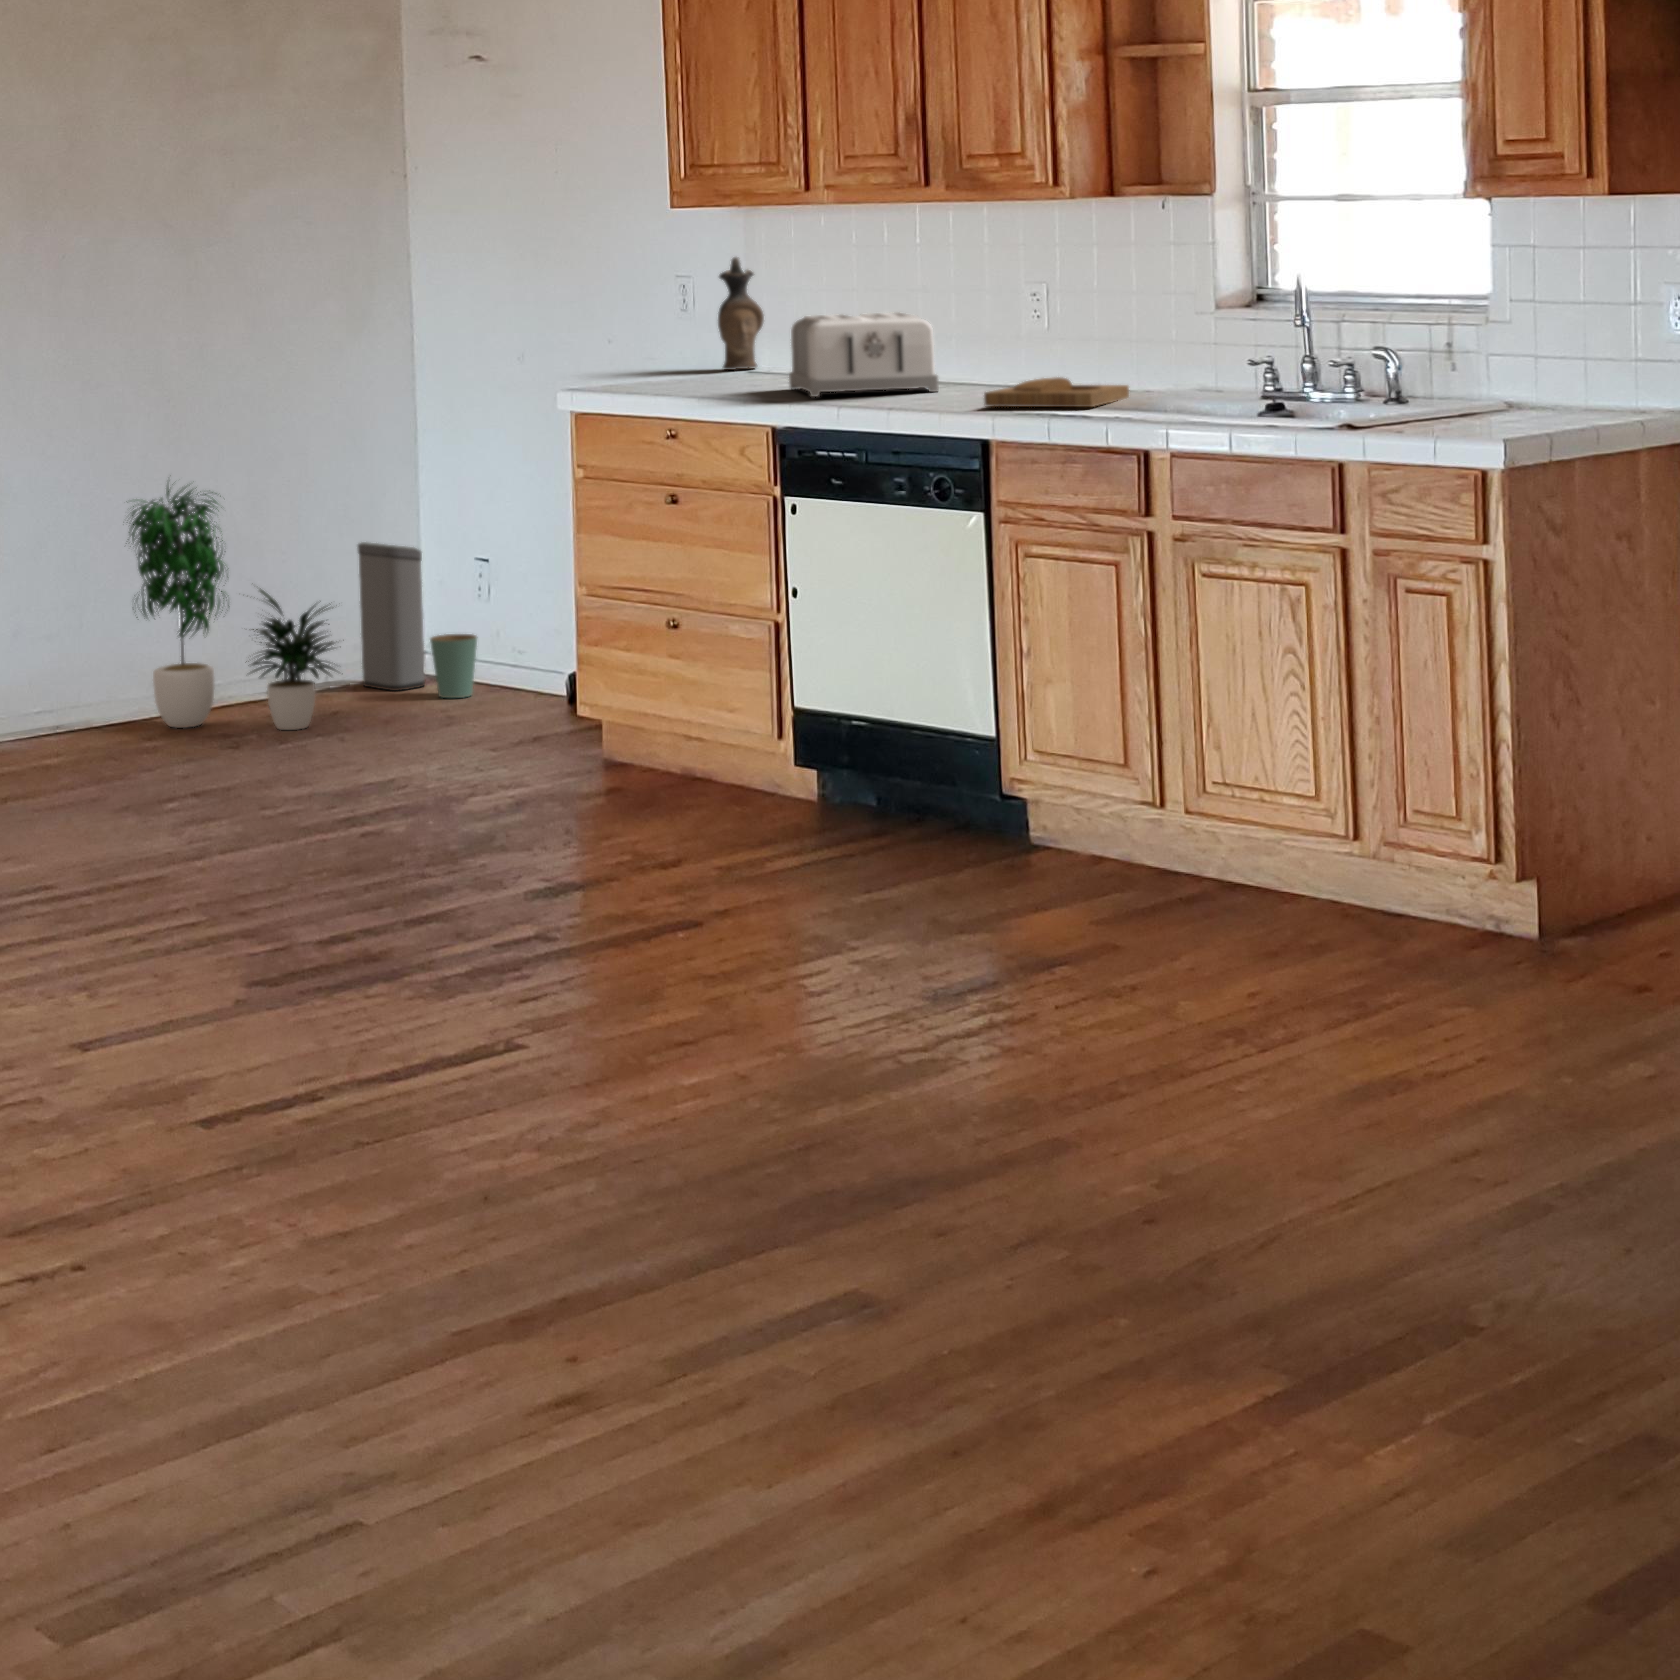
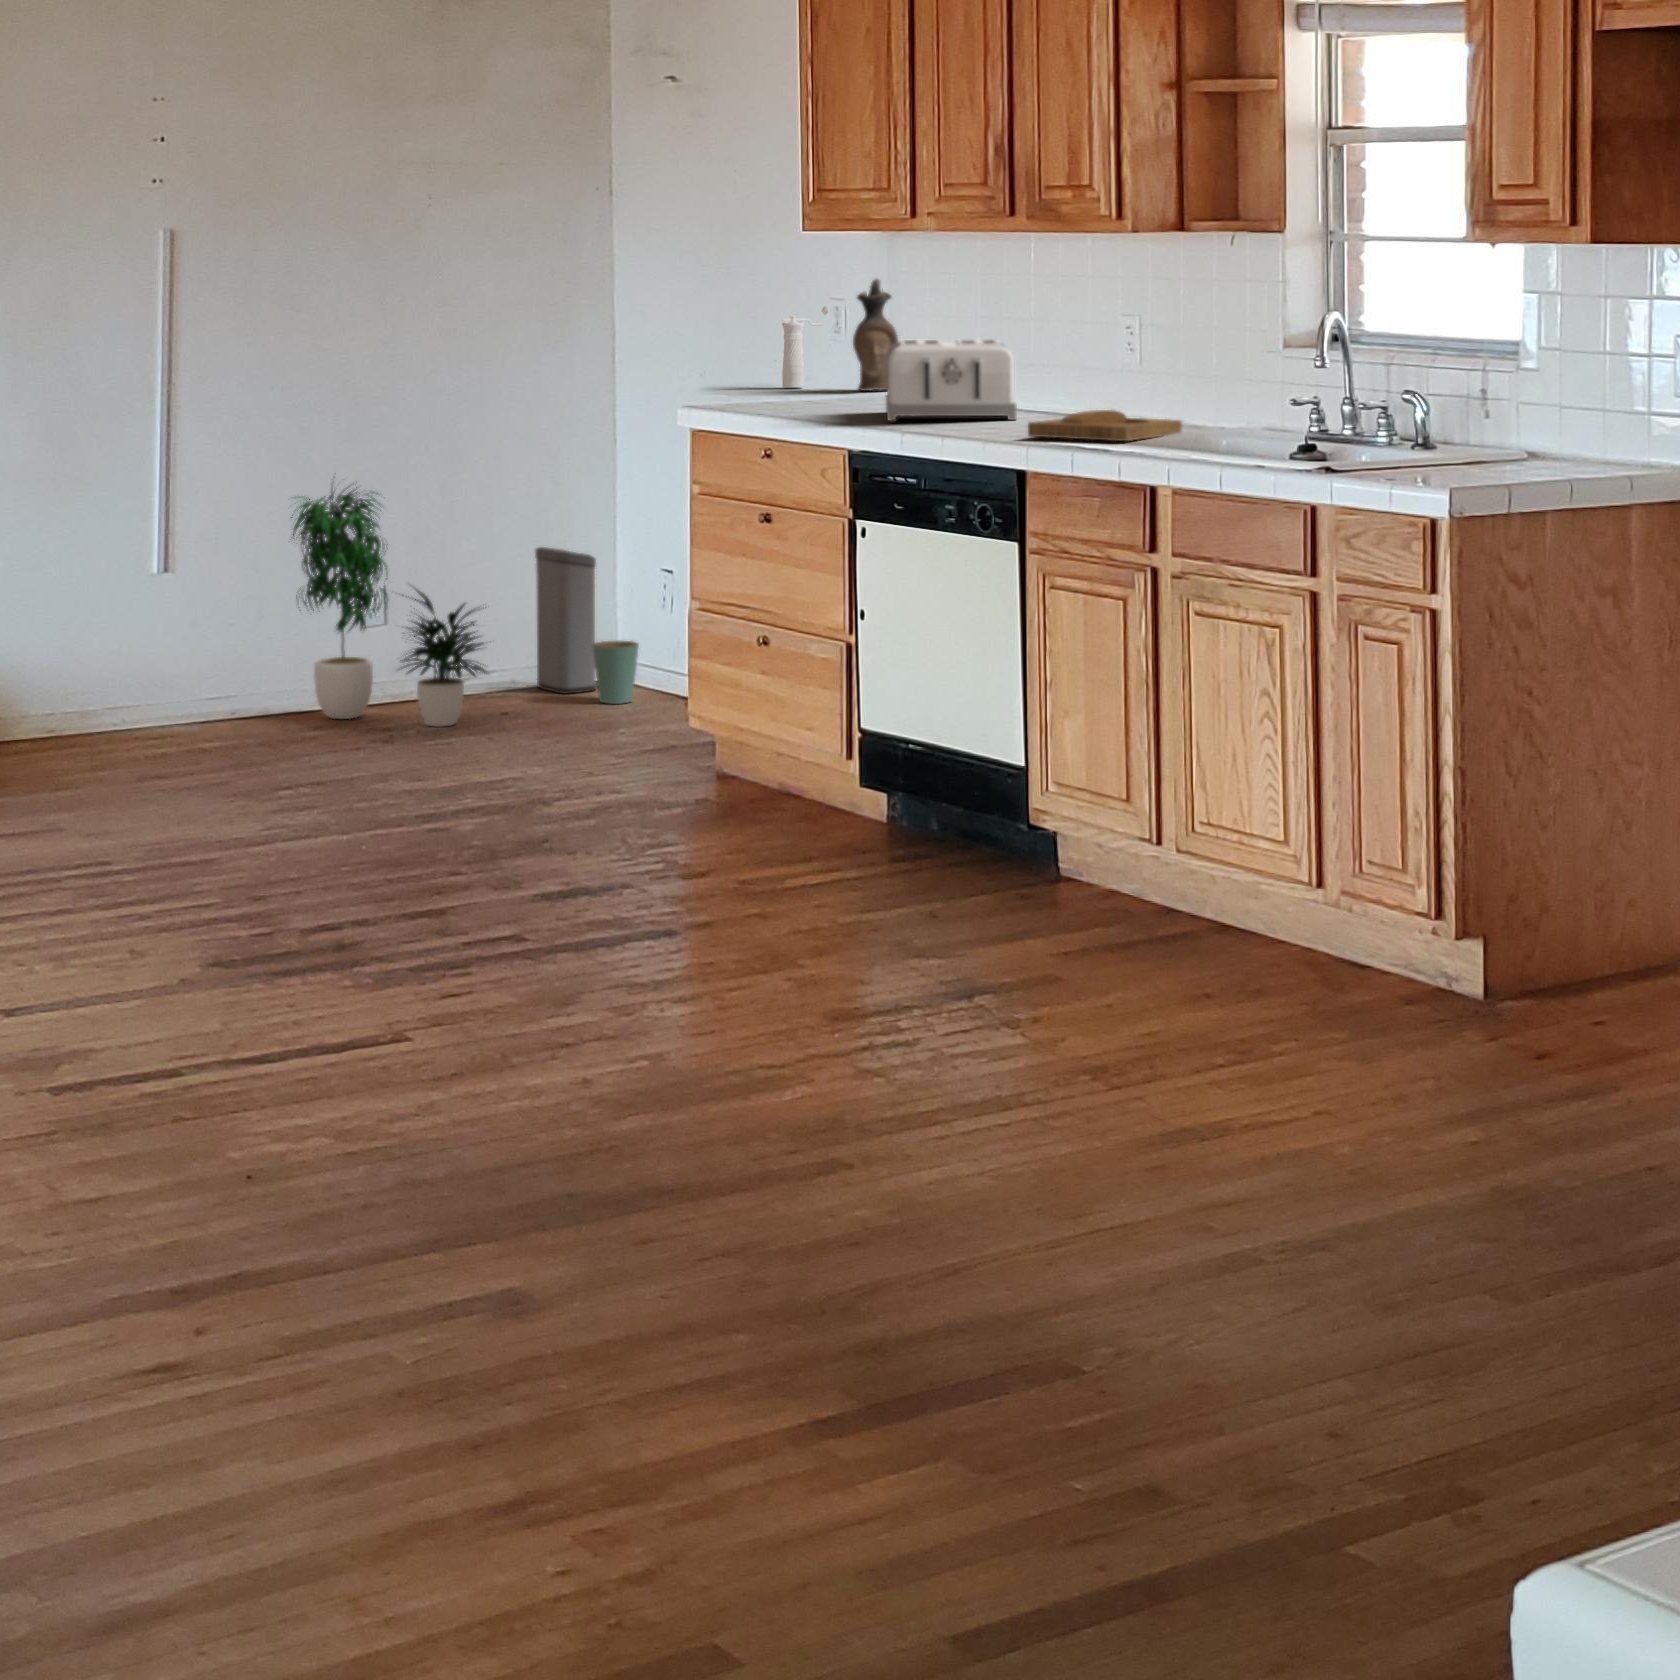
pepper mill: none [636,286,689,369] -> present [782,306,828,388]

